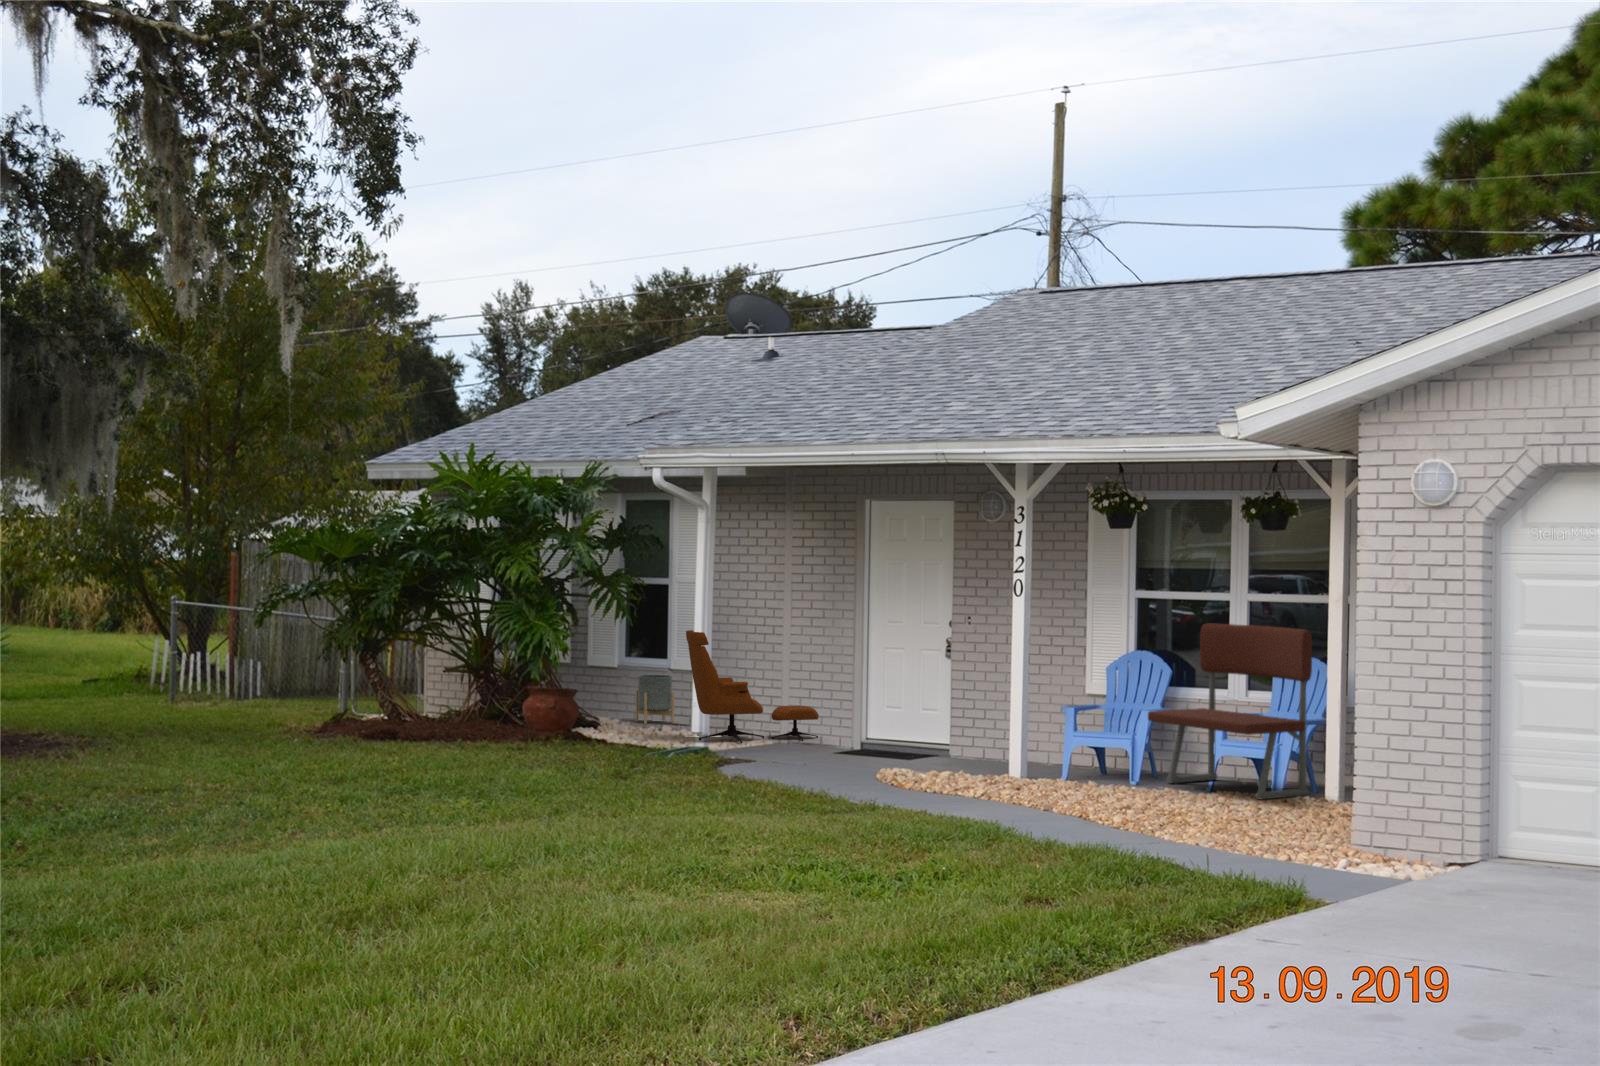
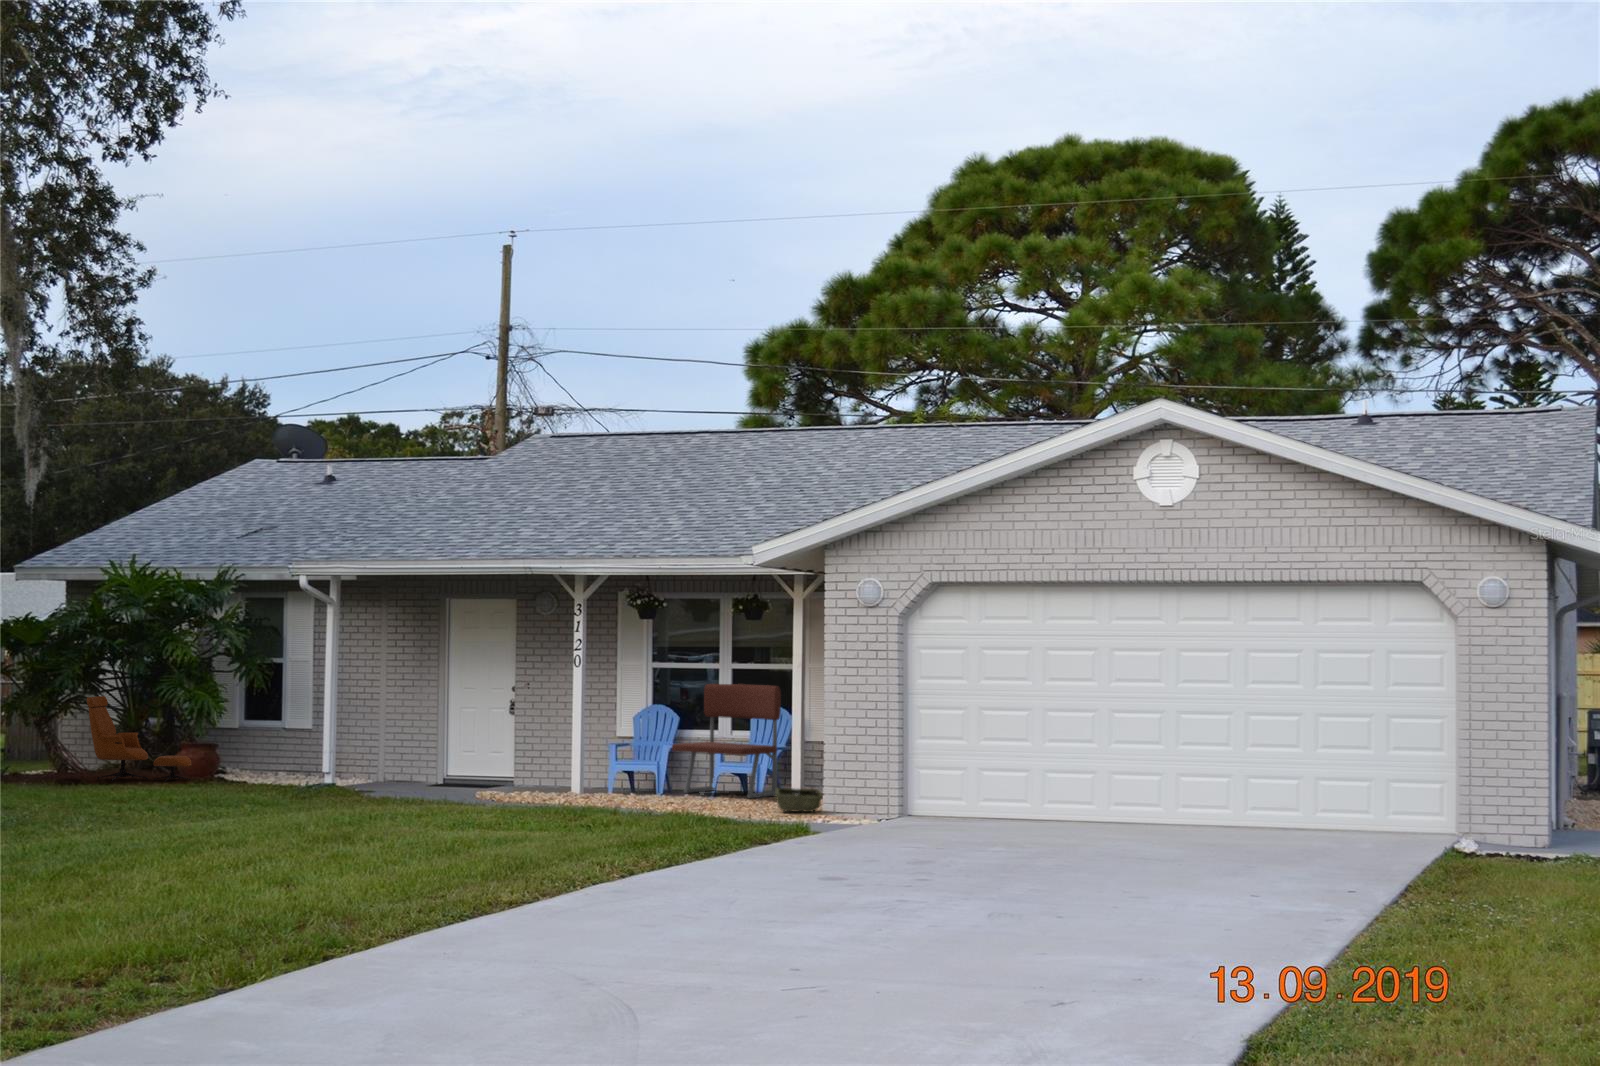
lounge chair: present [686,630,819,743] -> present [87,696,192,782]
planter: present [636,675,674,724] -> none [248,736,282,775]
woven basket: none [1287,793,1363,835] -> present [776,788,822,812]

